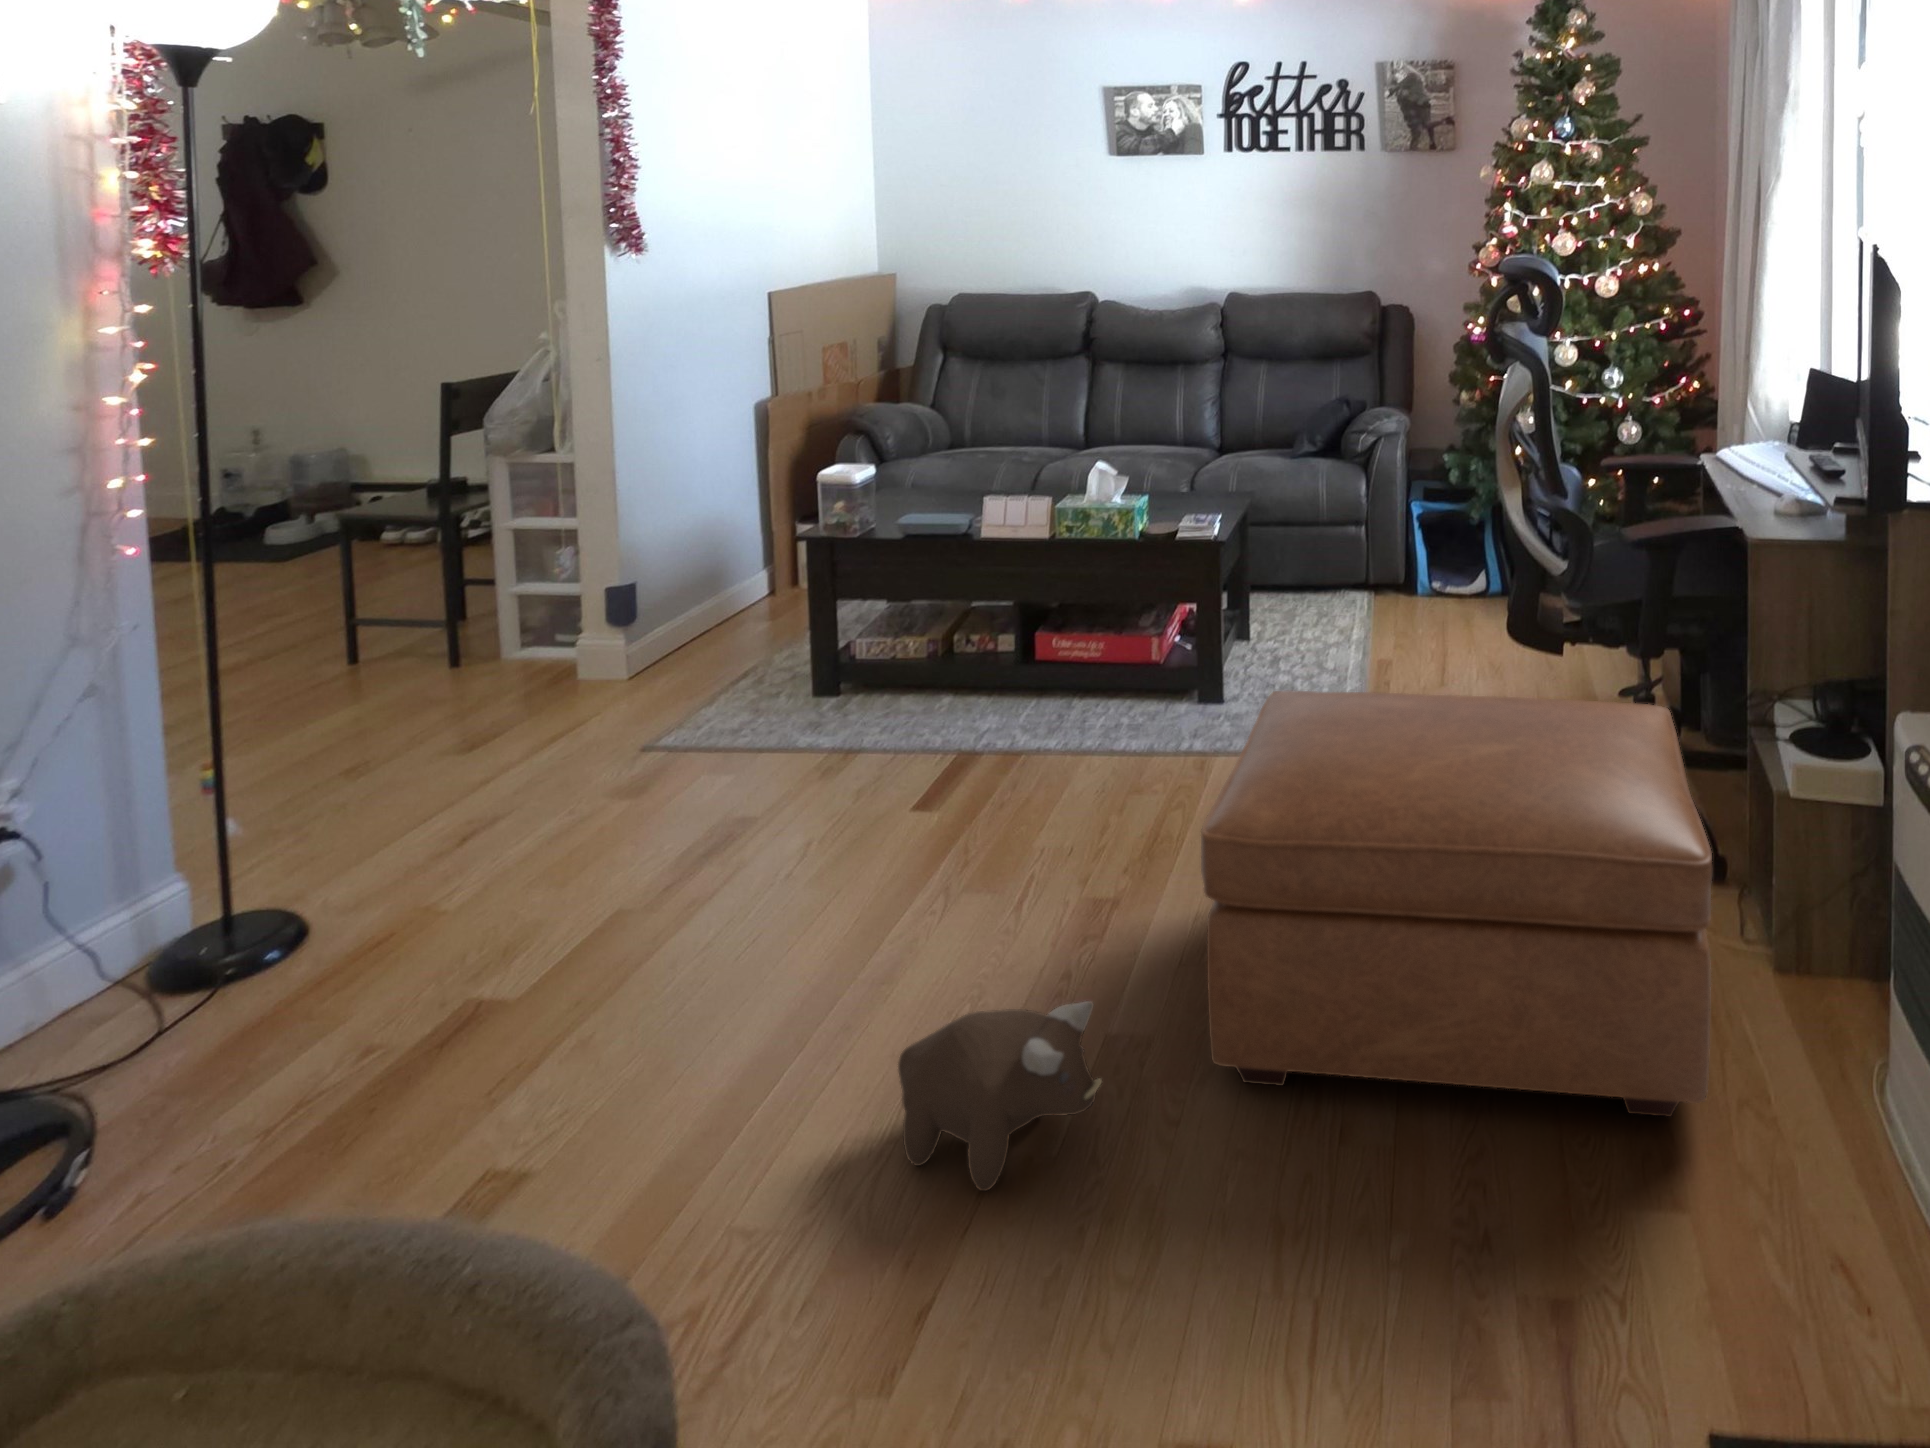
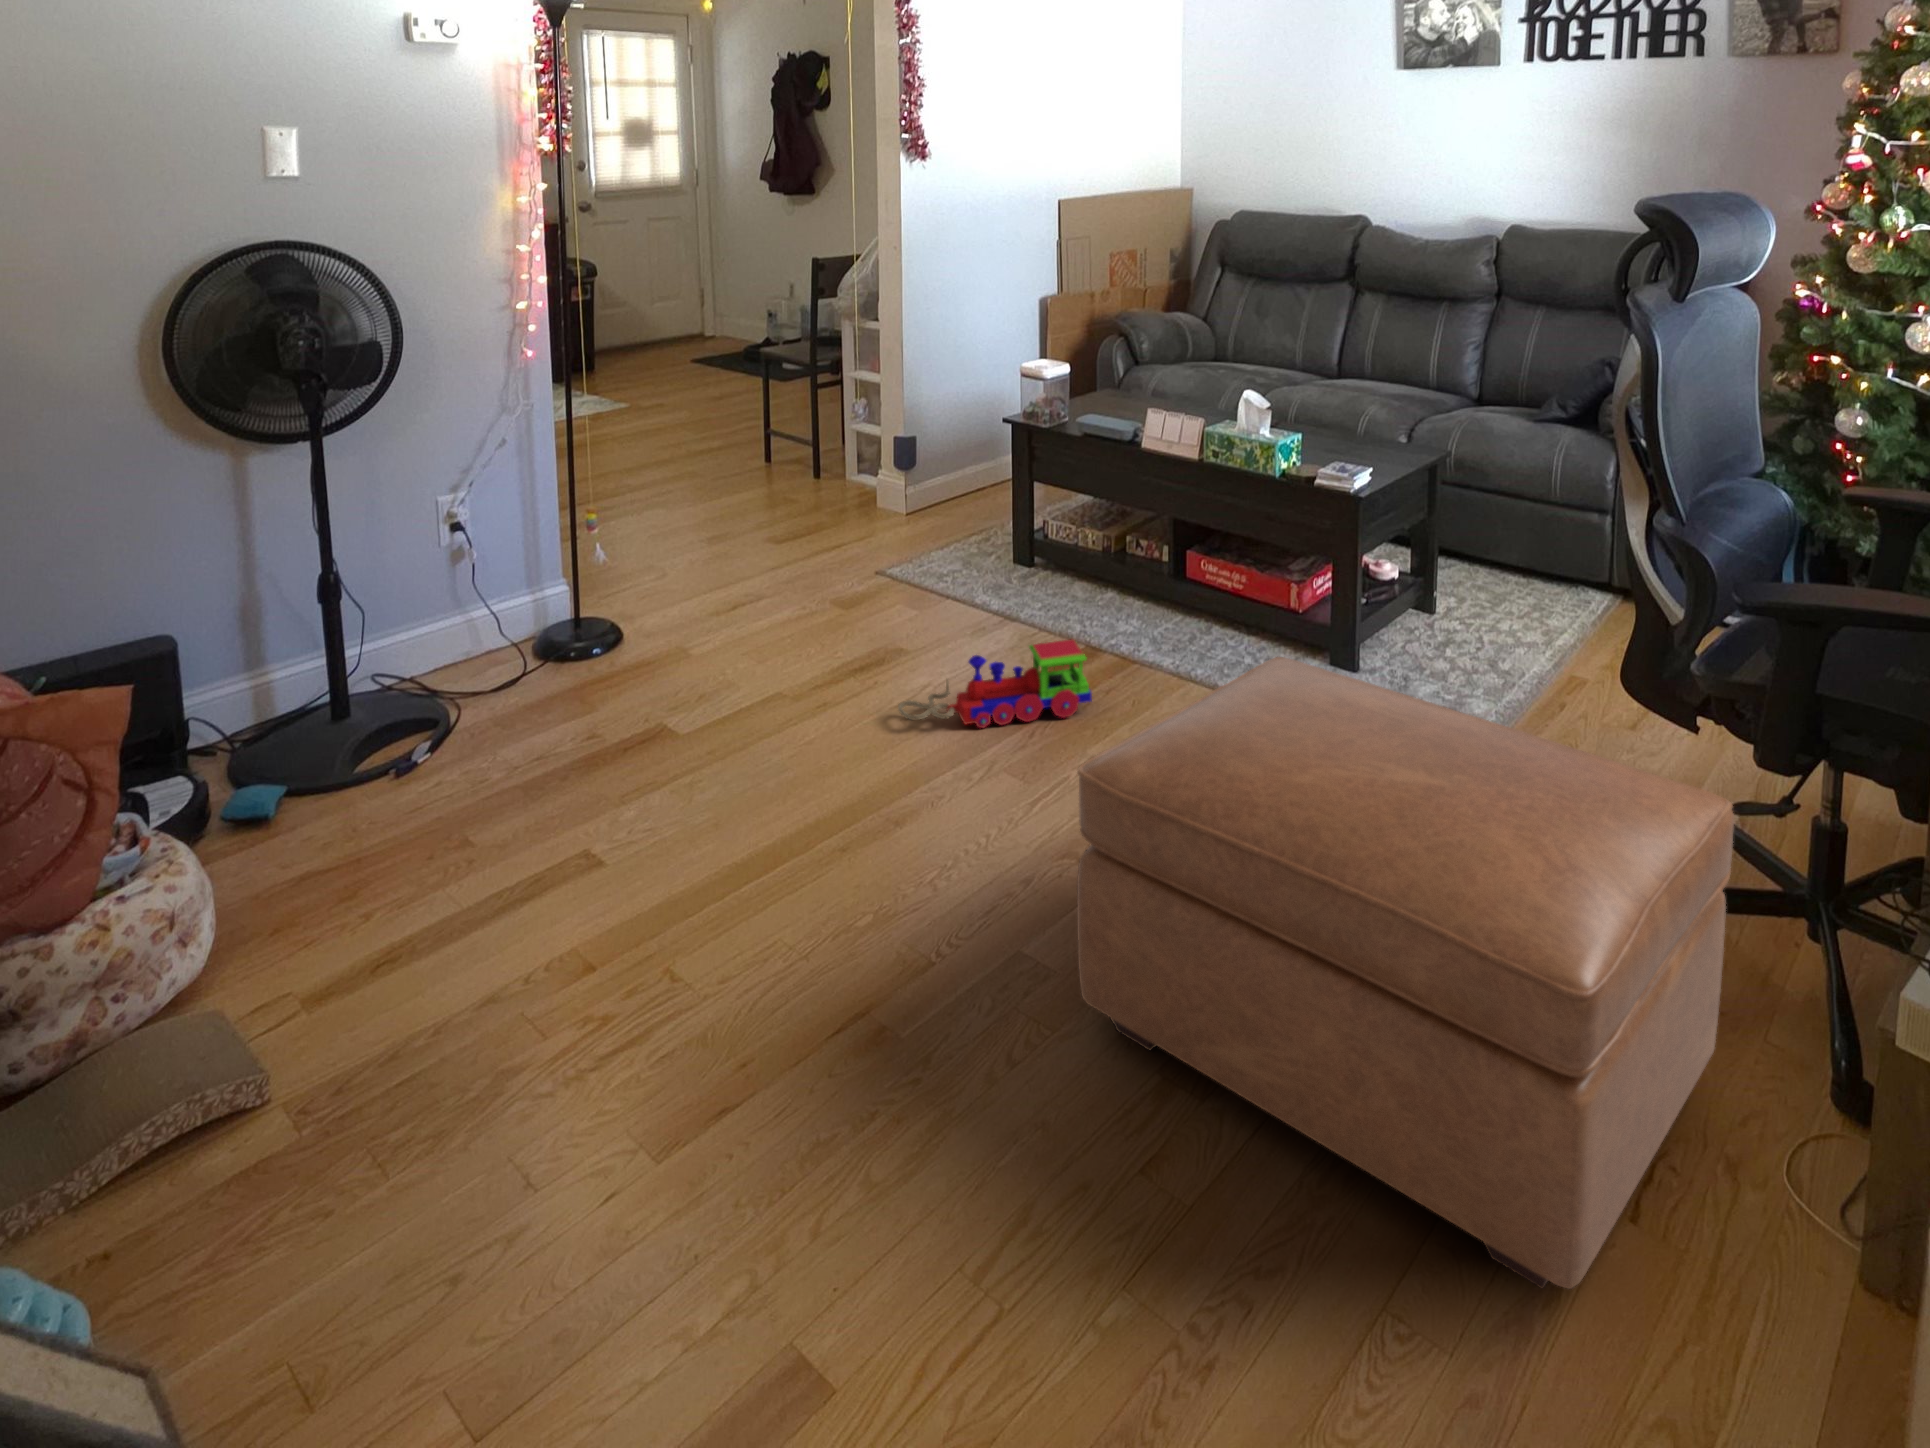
toy train: none [798,740,1011,876] -> present [898,639,1092,728]
plush toy: present [898,1001,1102,1191] -> none [814,863,966,1020]

